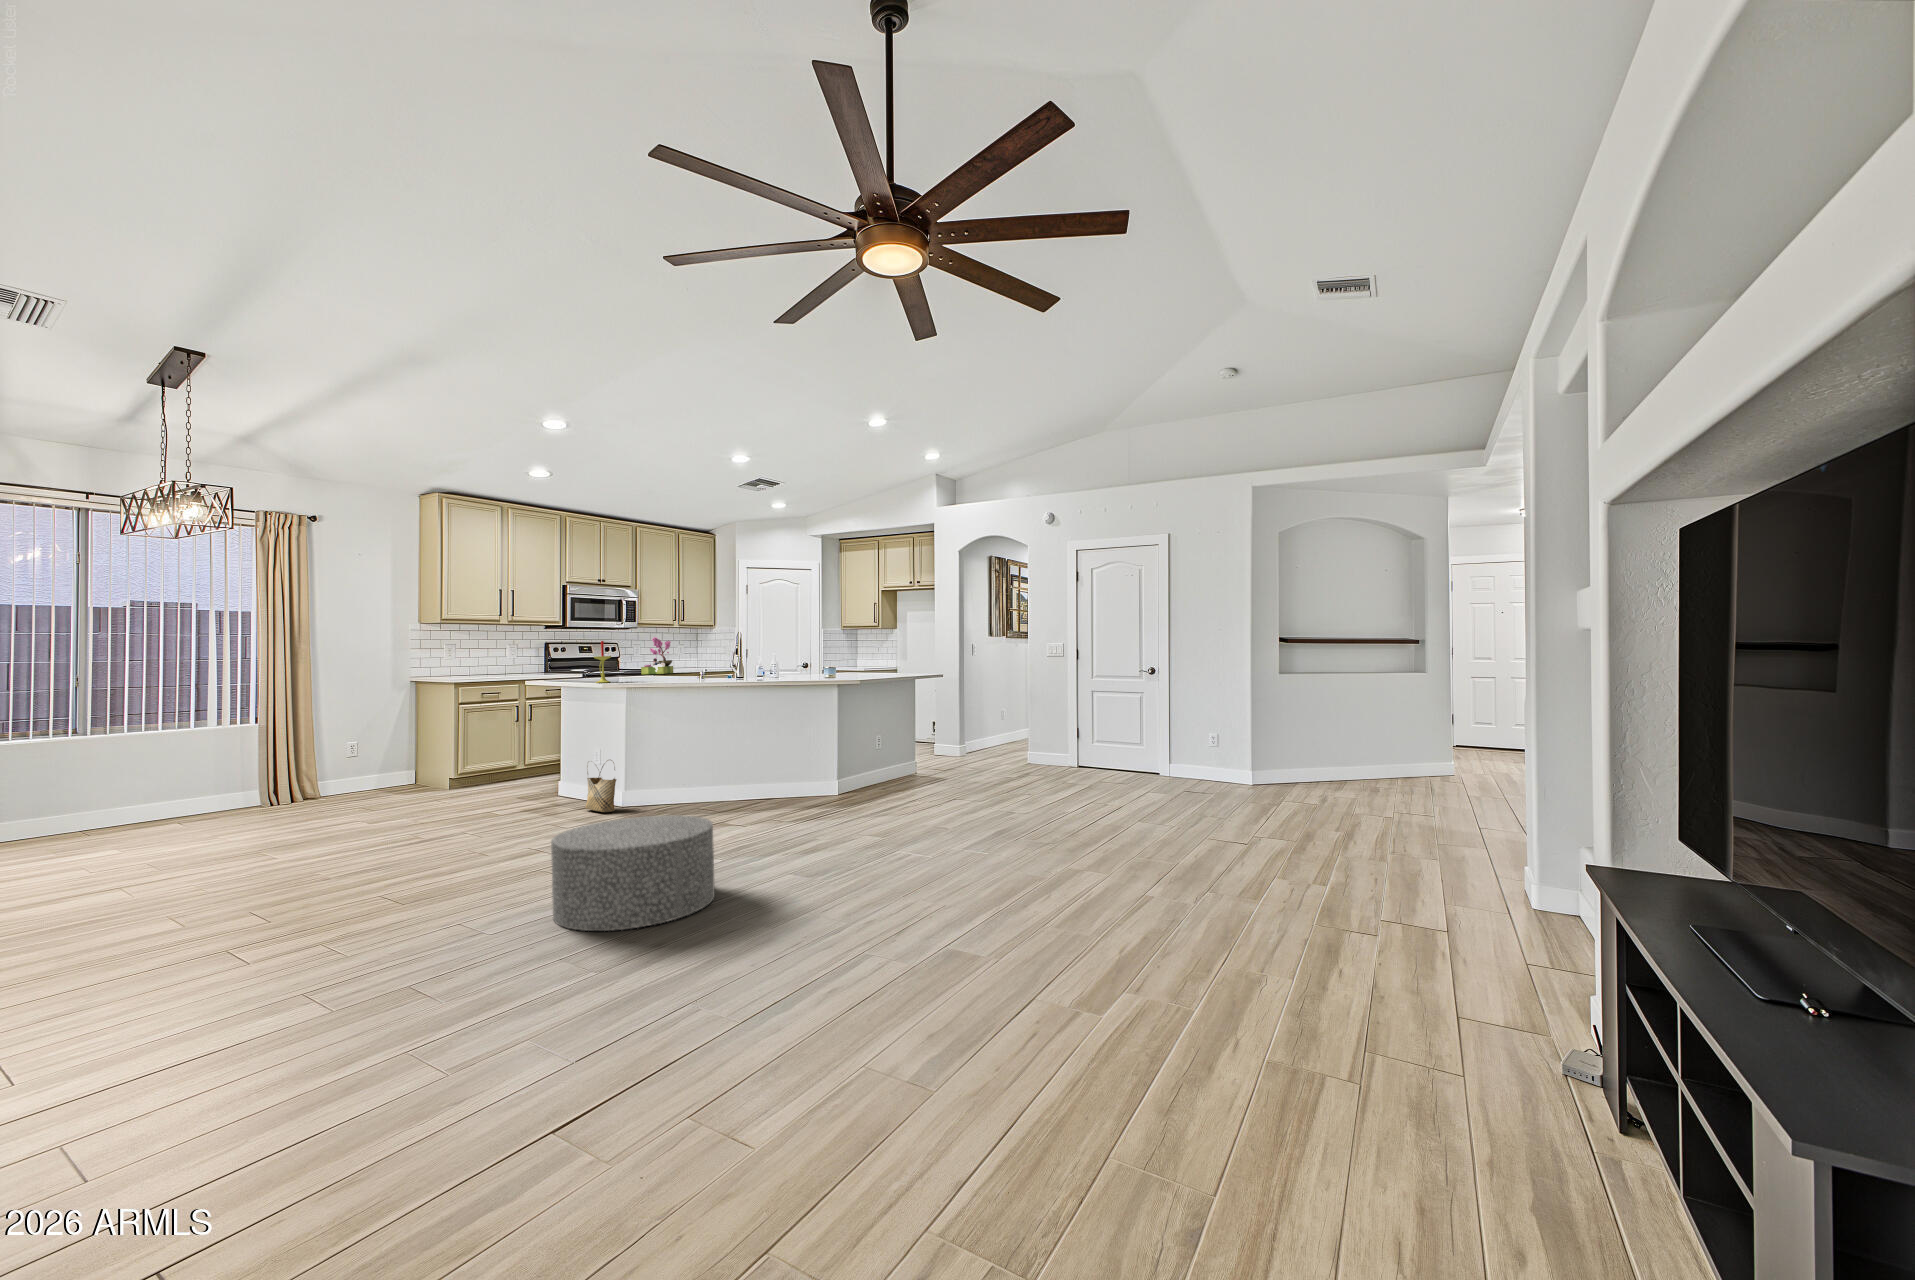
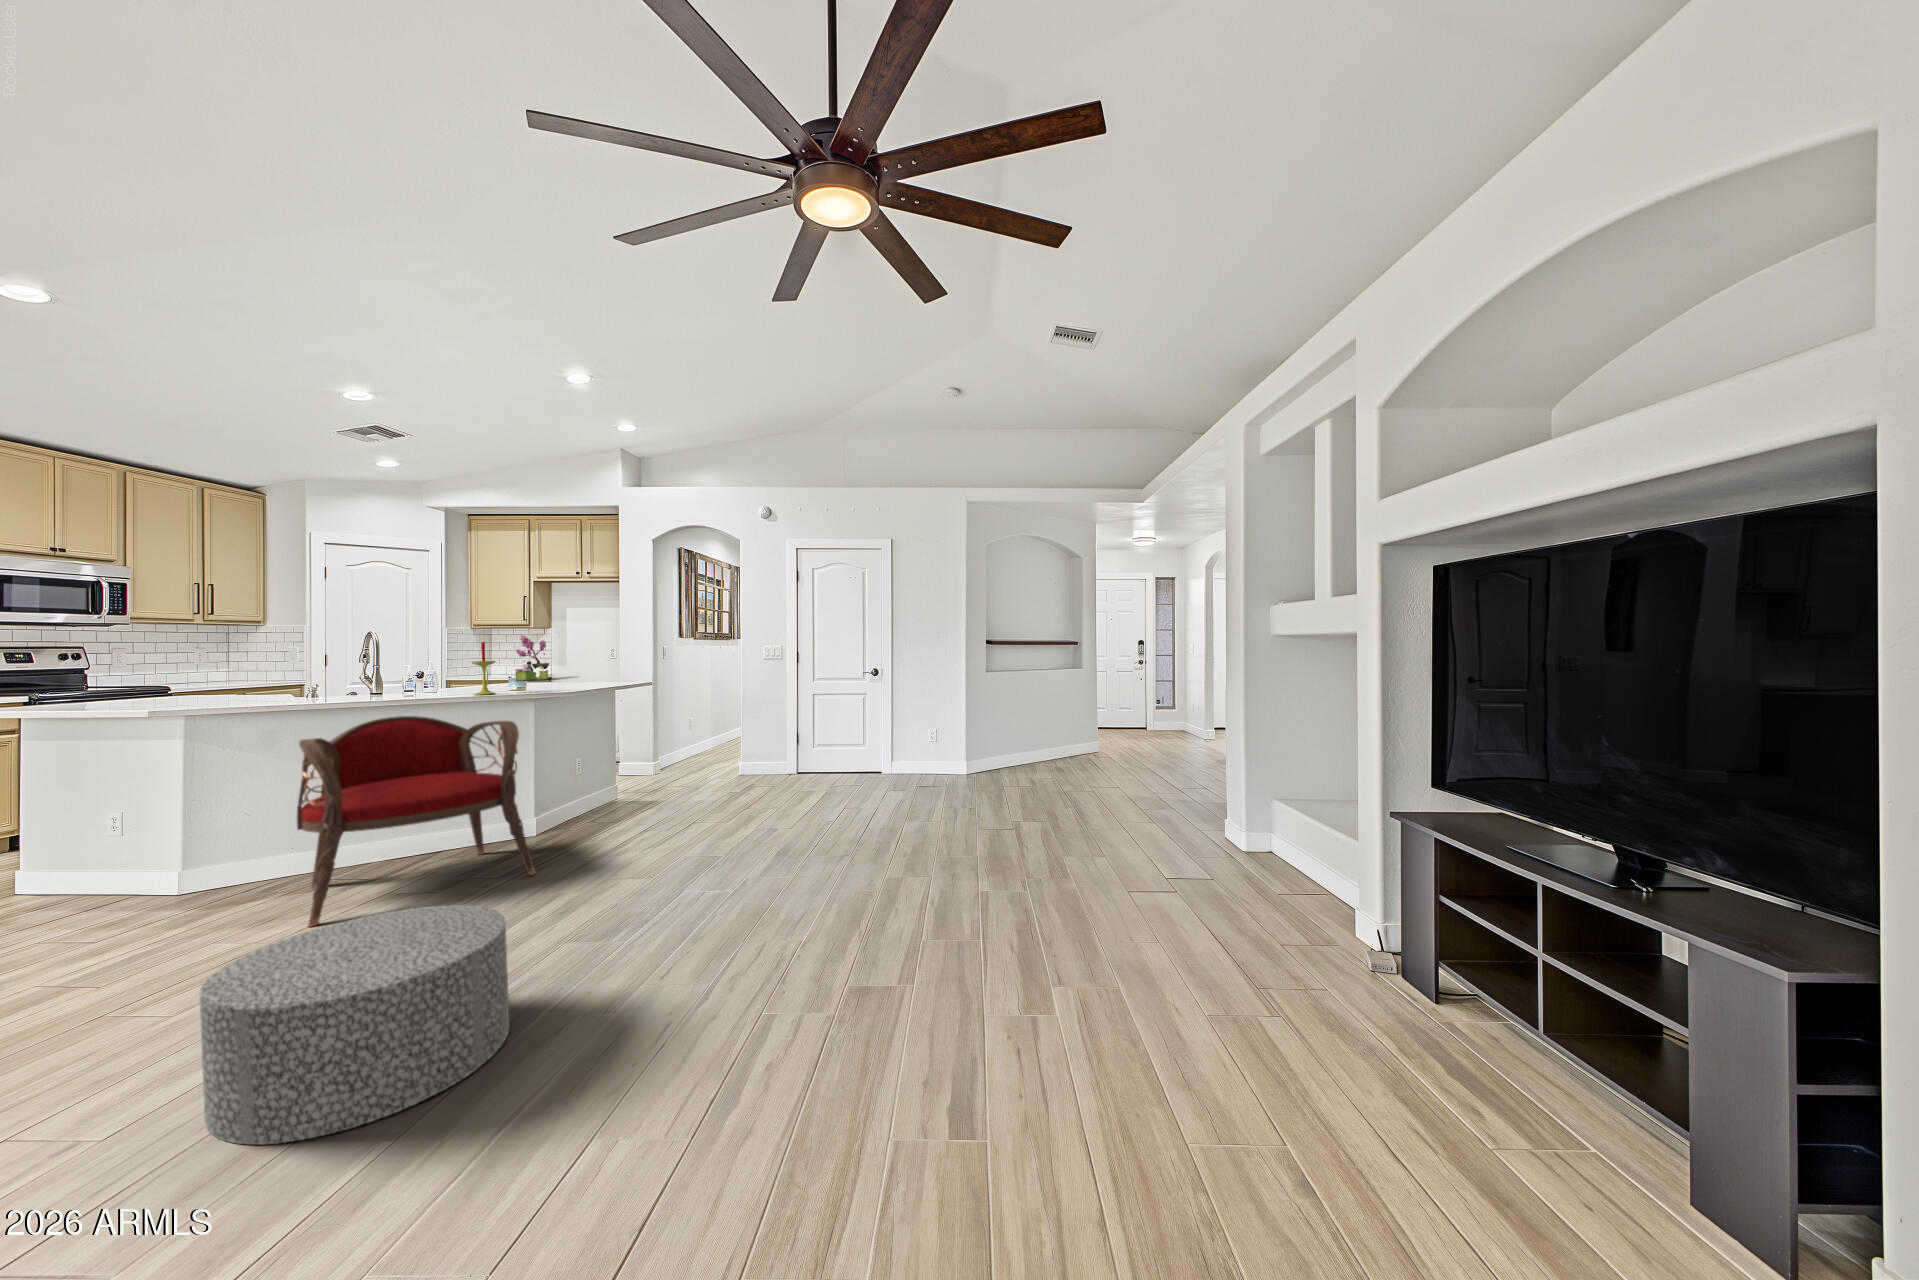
flower arrangement: present [641,637,673,674] -> present [515,635,549,681]
candle: present [594,641,611,683] -> present [472,642,495,695]
armchair: none [666,694,807,830] -> present [297,716,535,927]
woven basket: present [585,760,616,812] -> none [101,831,173,916]

